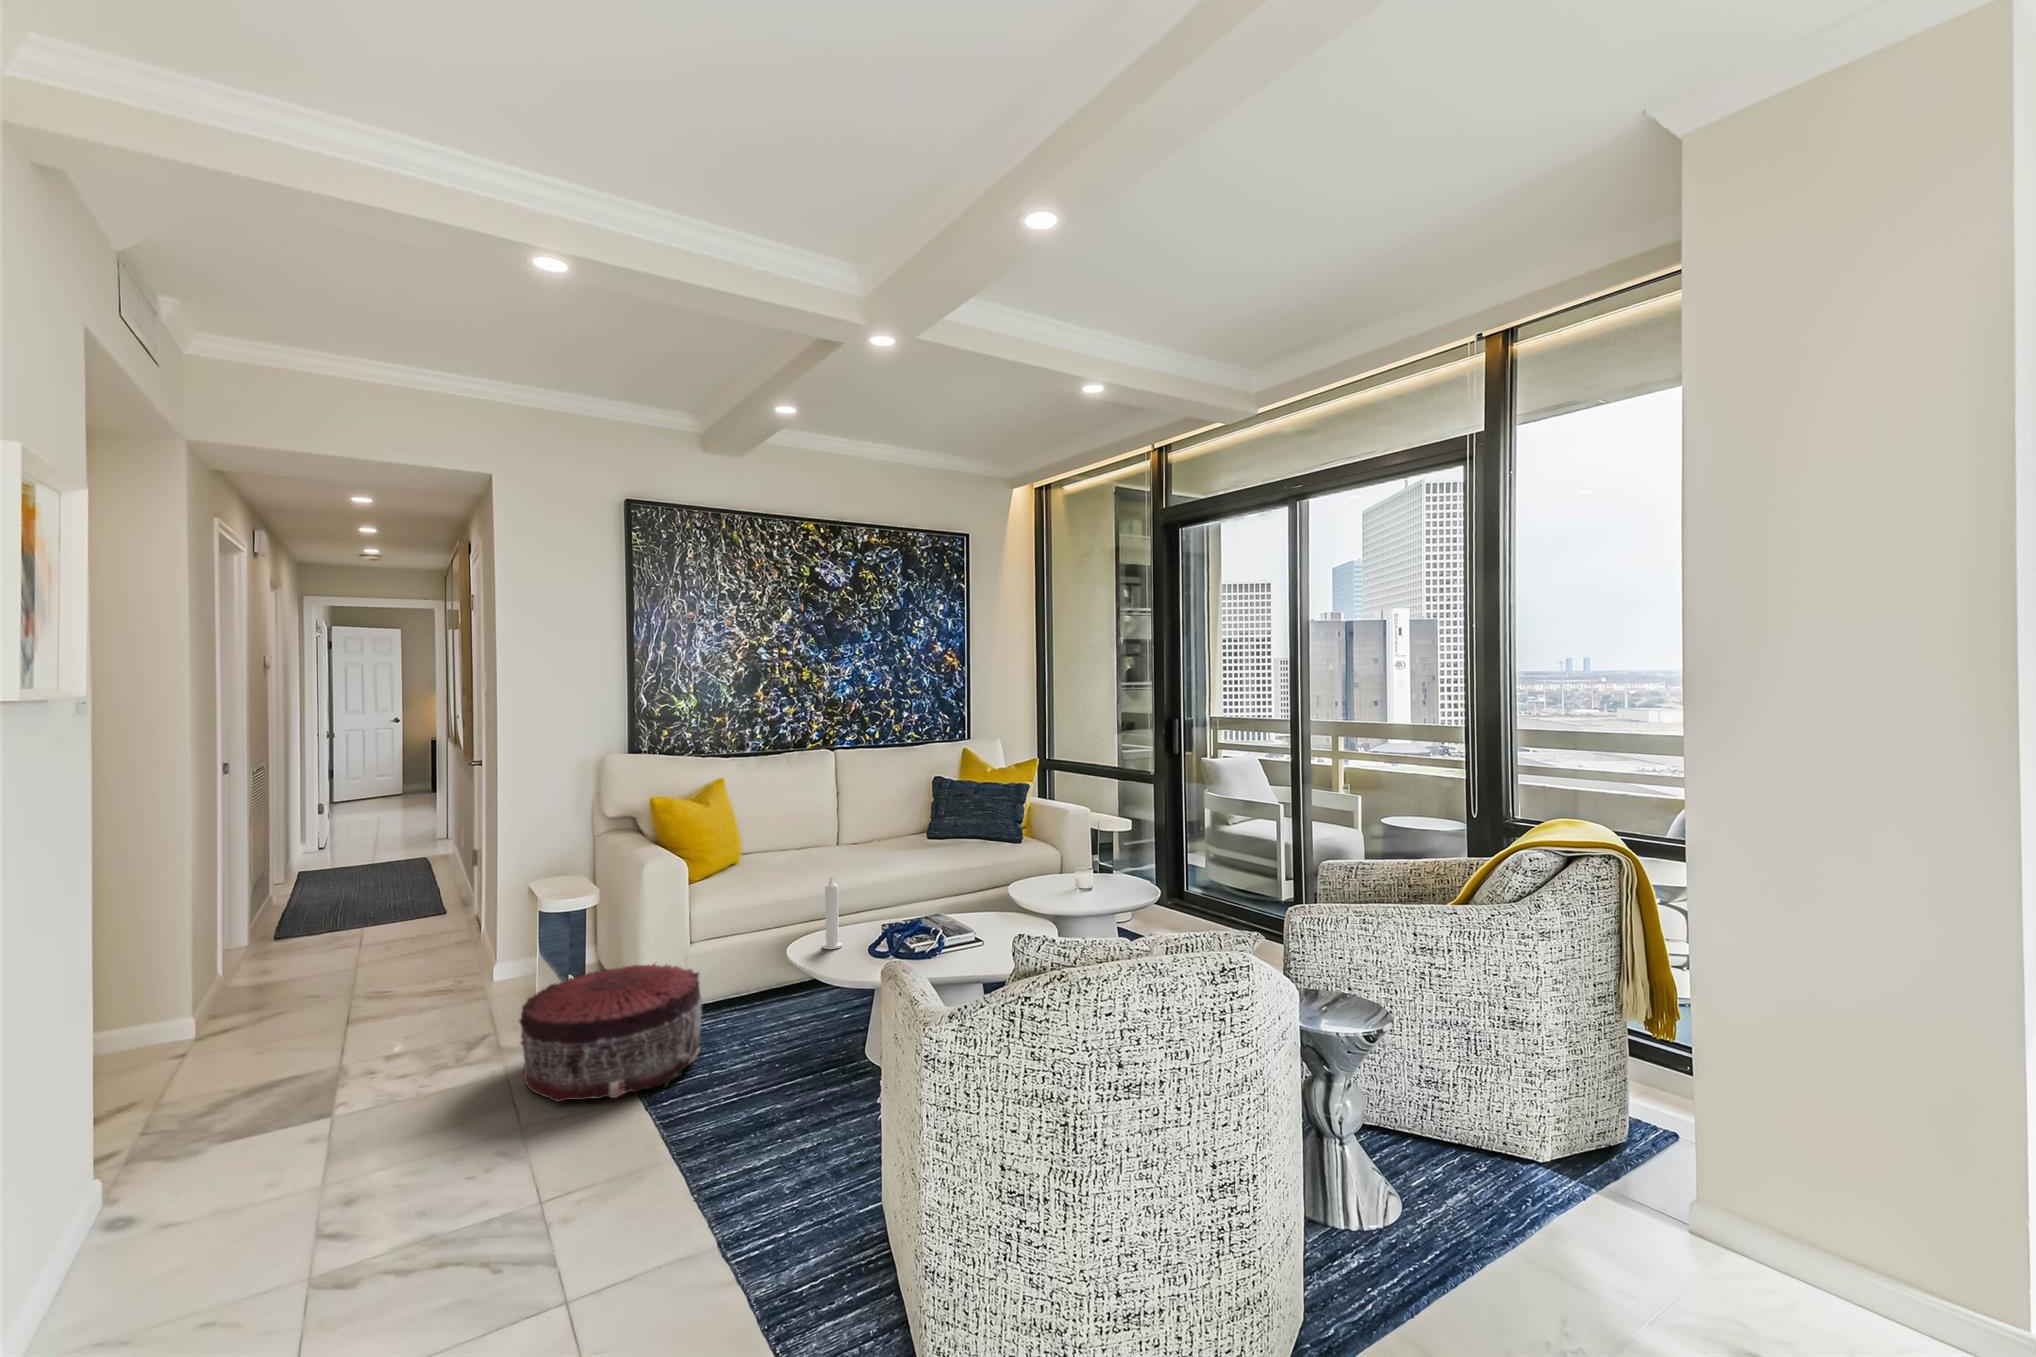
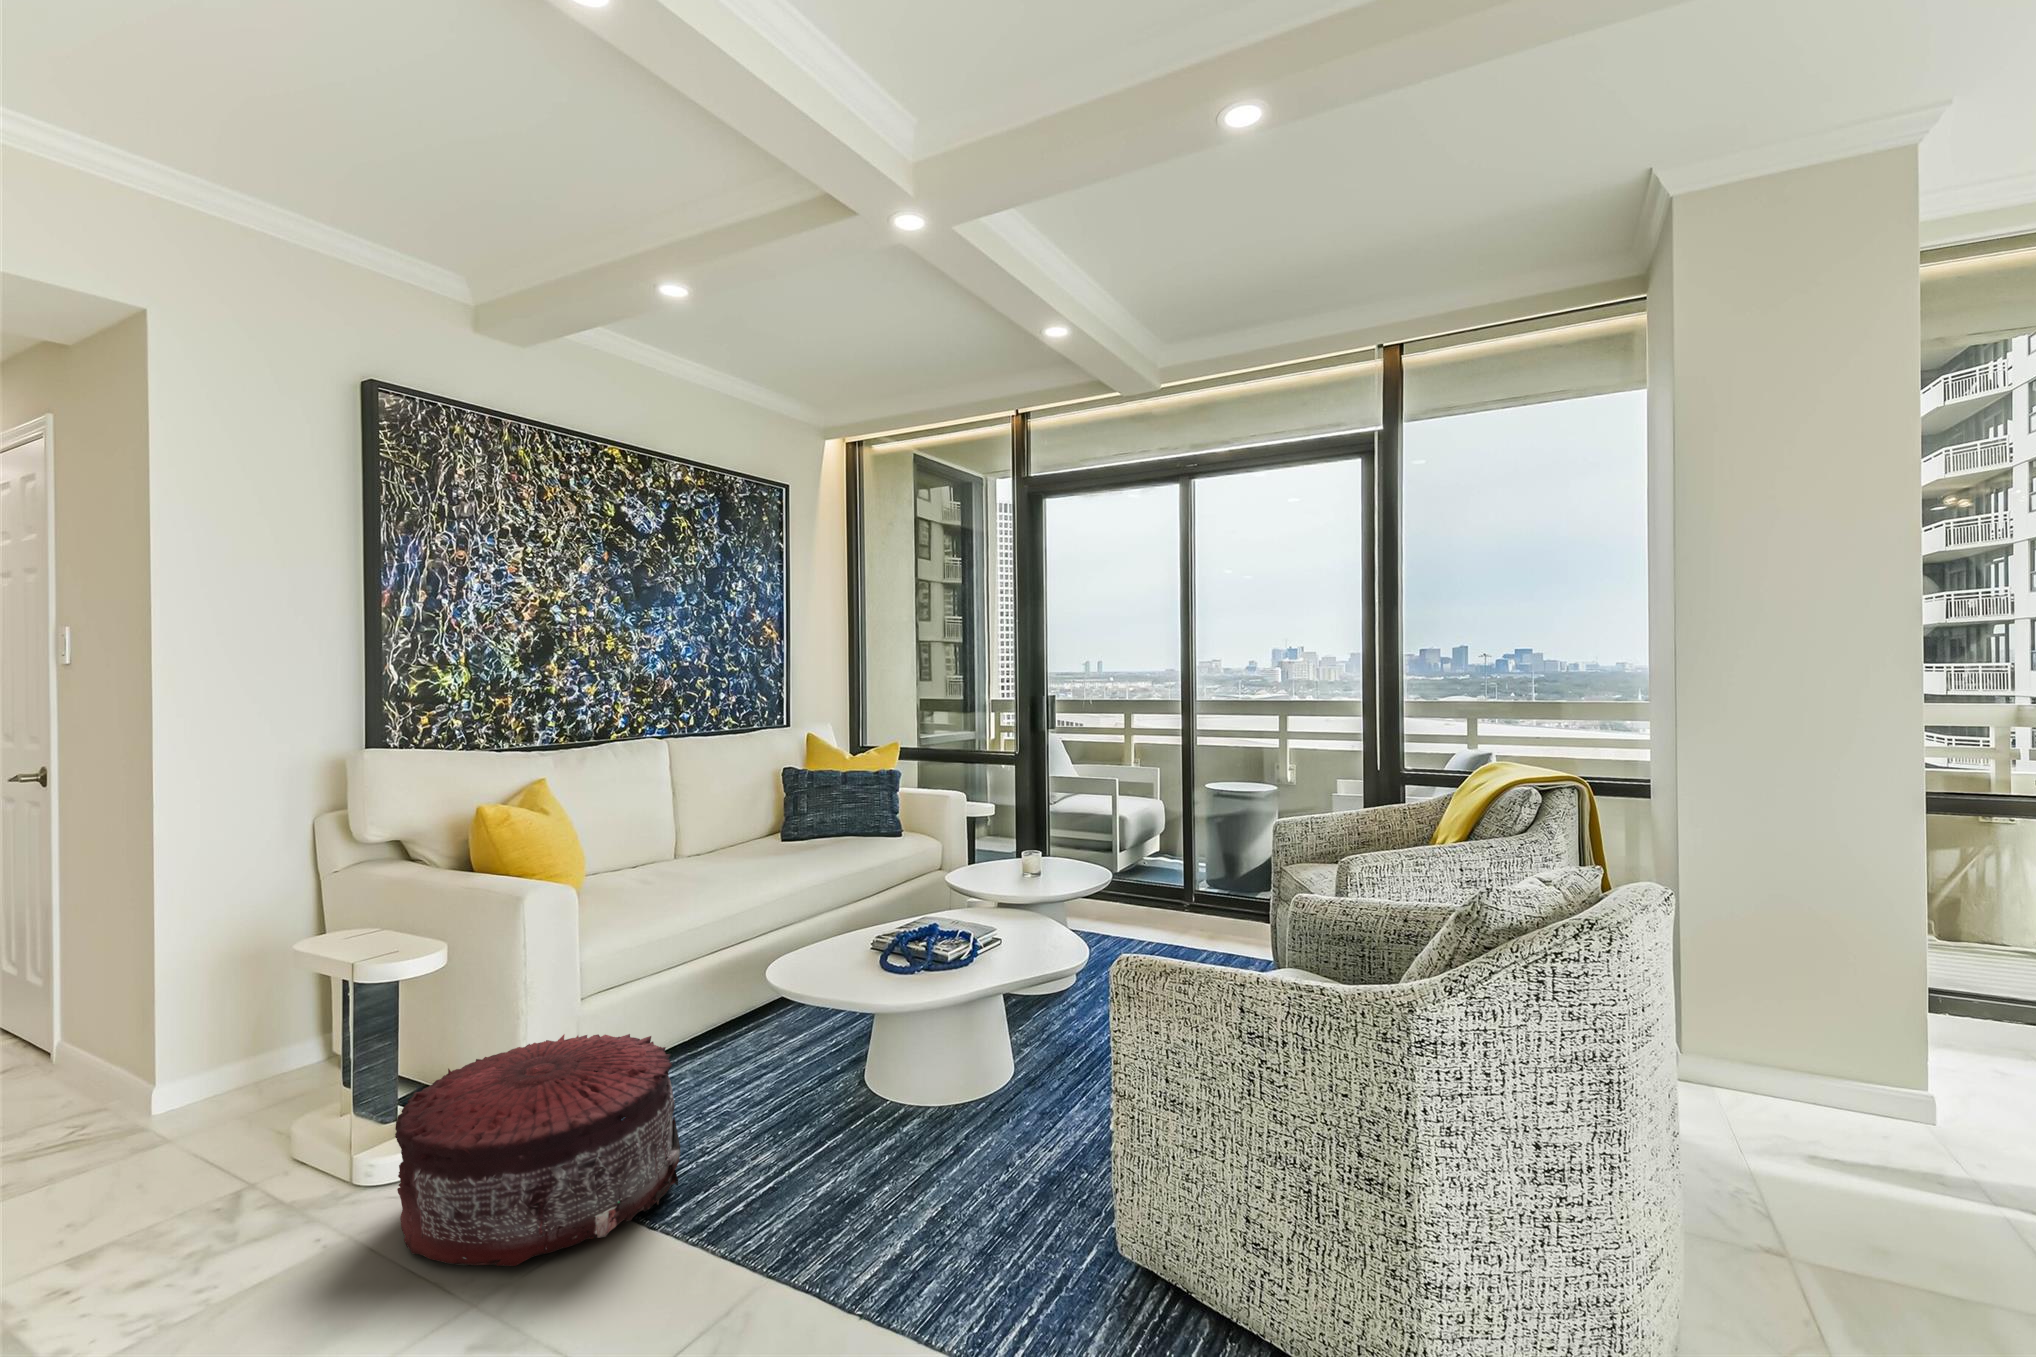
candle: present [822,876,842,949] -> none [826,882,852,976]

